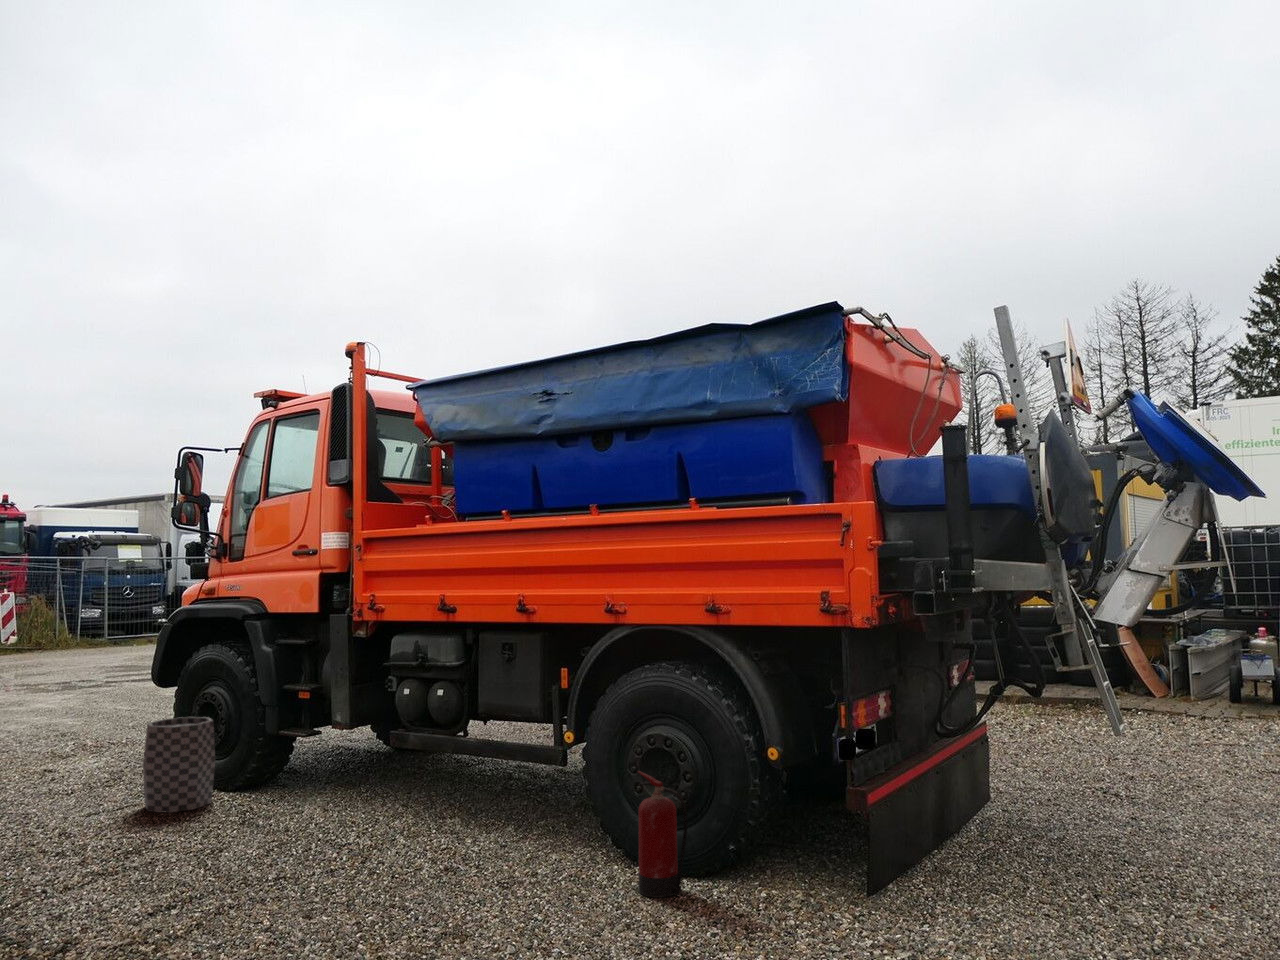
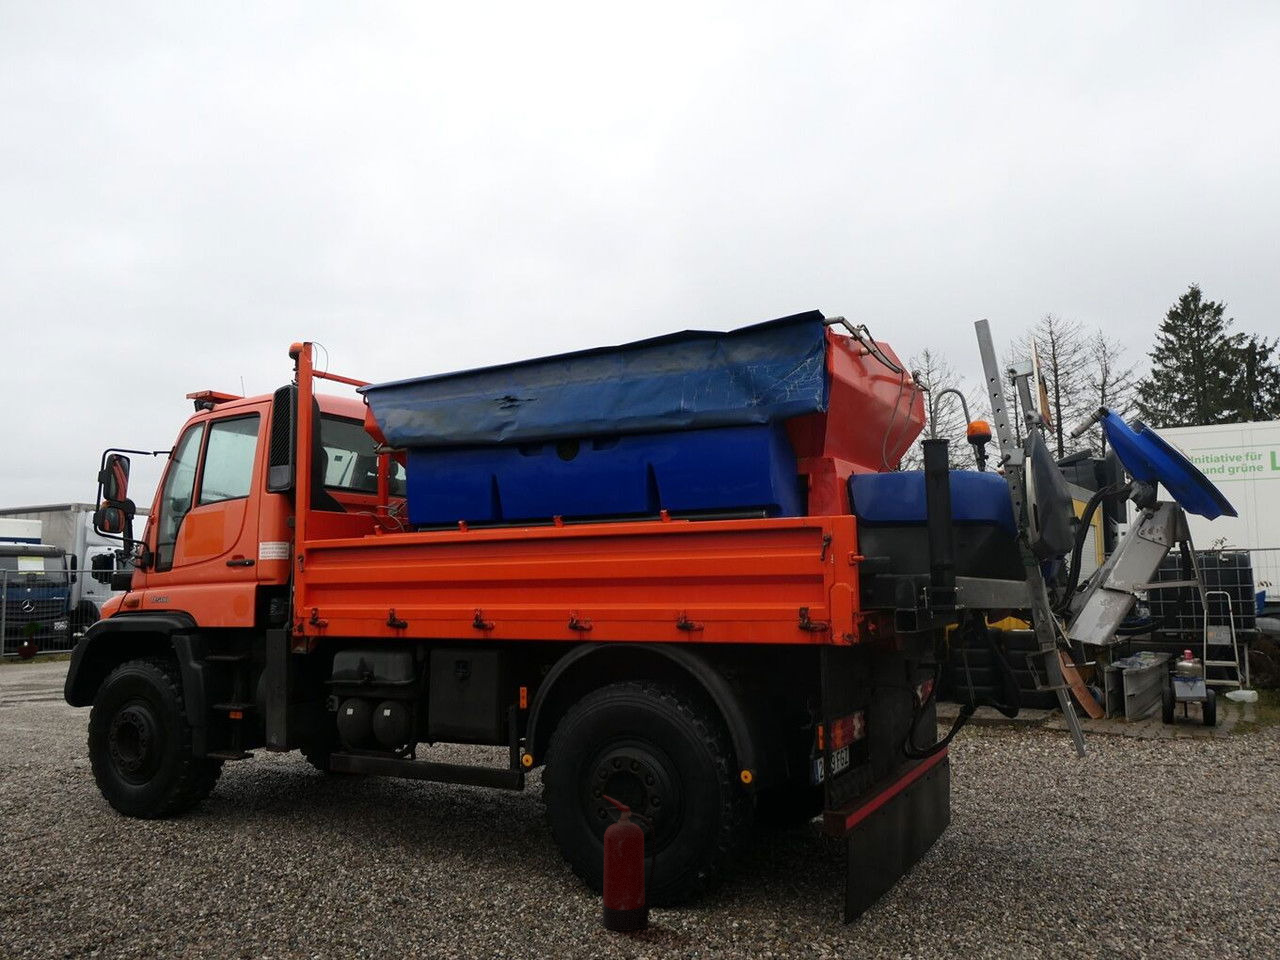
potted tree: none [106,602,131,642] -> present [17,620,42,658]
trash can: present [143,717,215,813] -> none [57,738,138,842]

